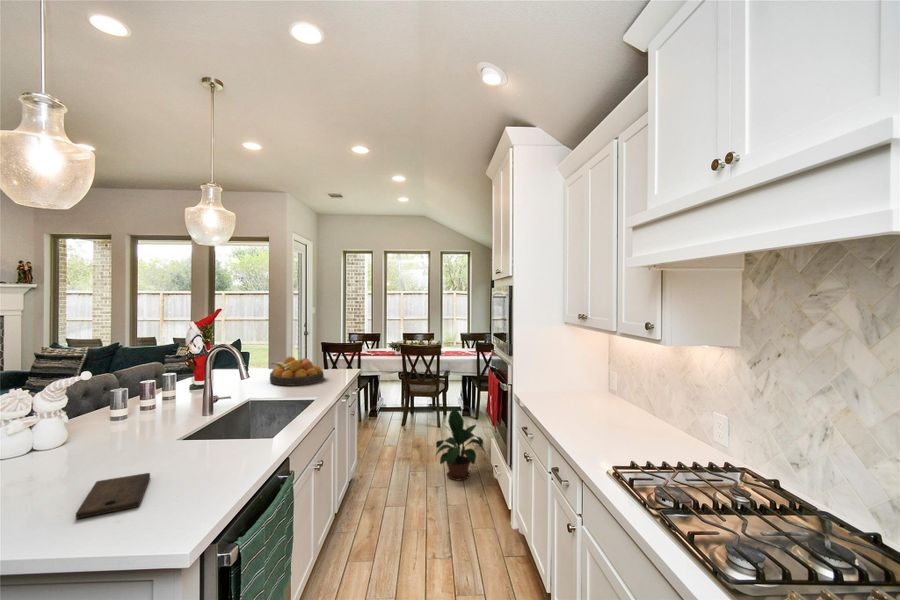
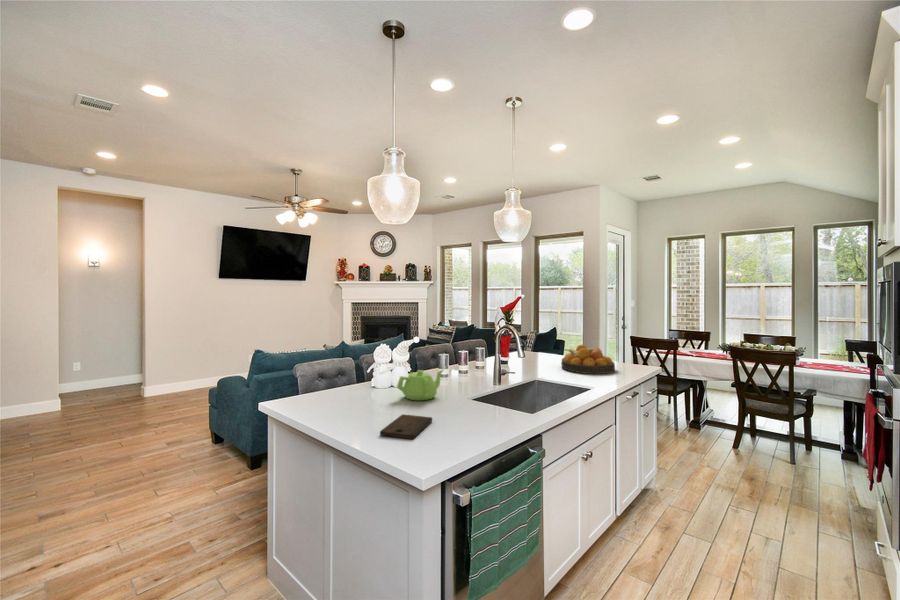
teapot: none [62,409,141,459] -> present [397,370,443,400]
potted plant: present [436,409,485,480] -> none [769,440,865,545]

